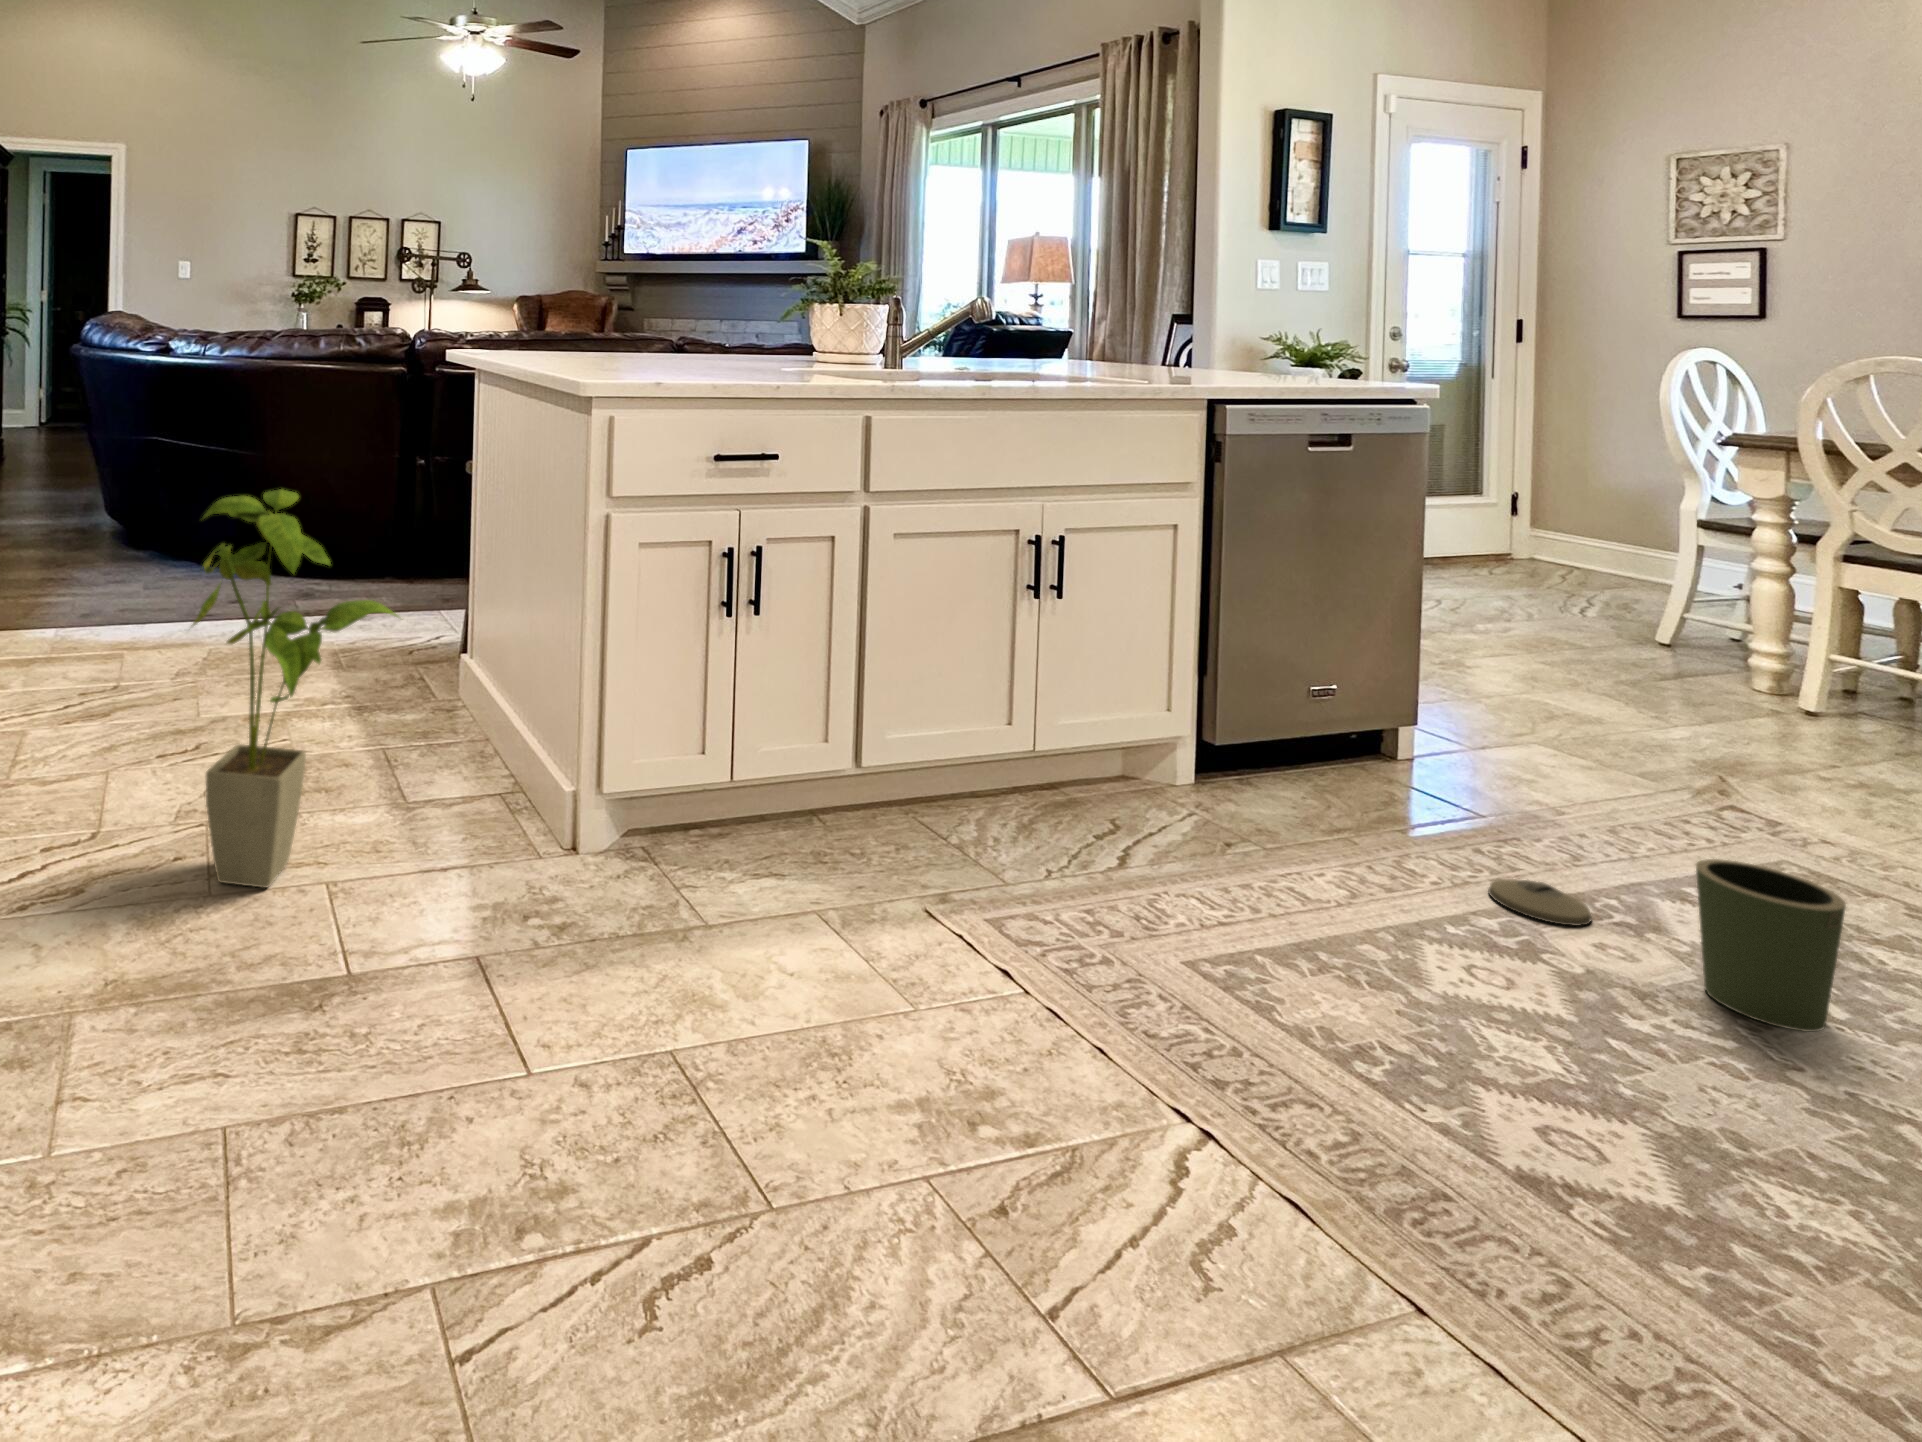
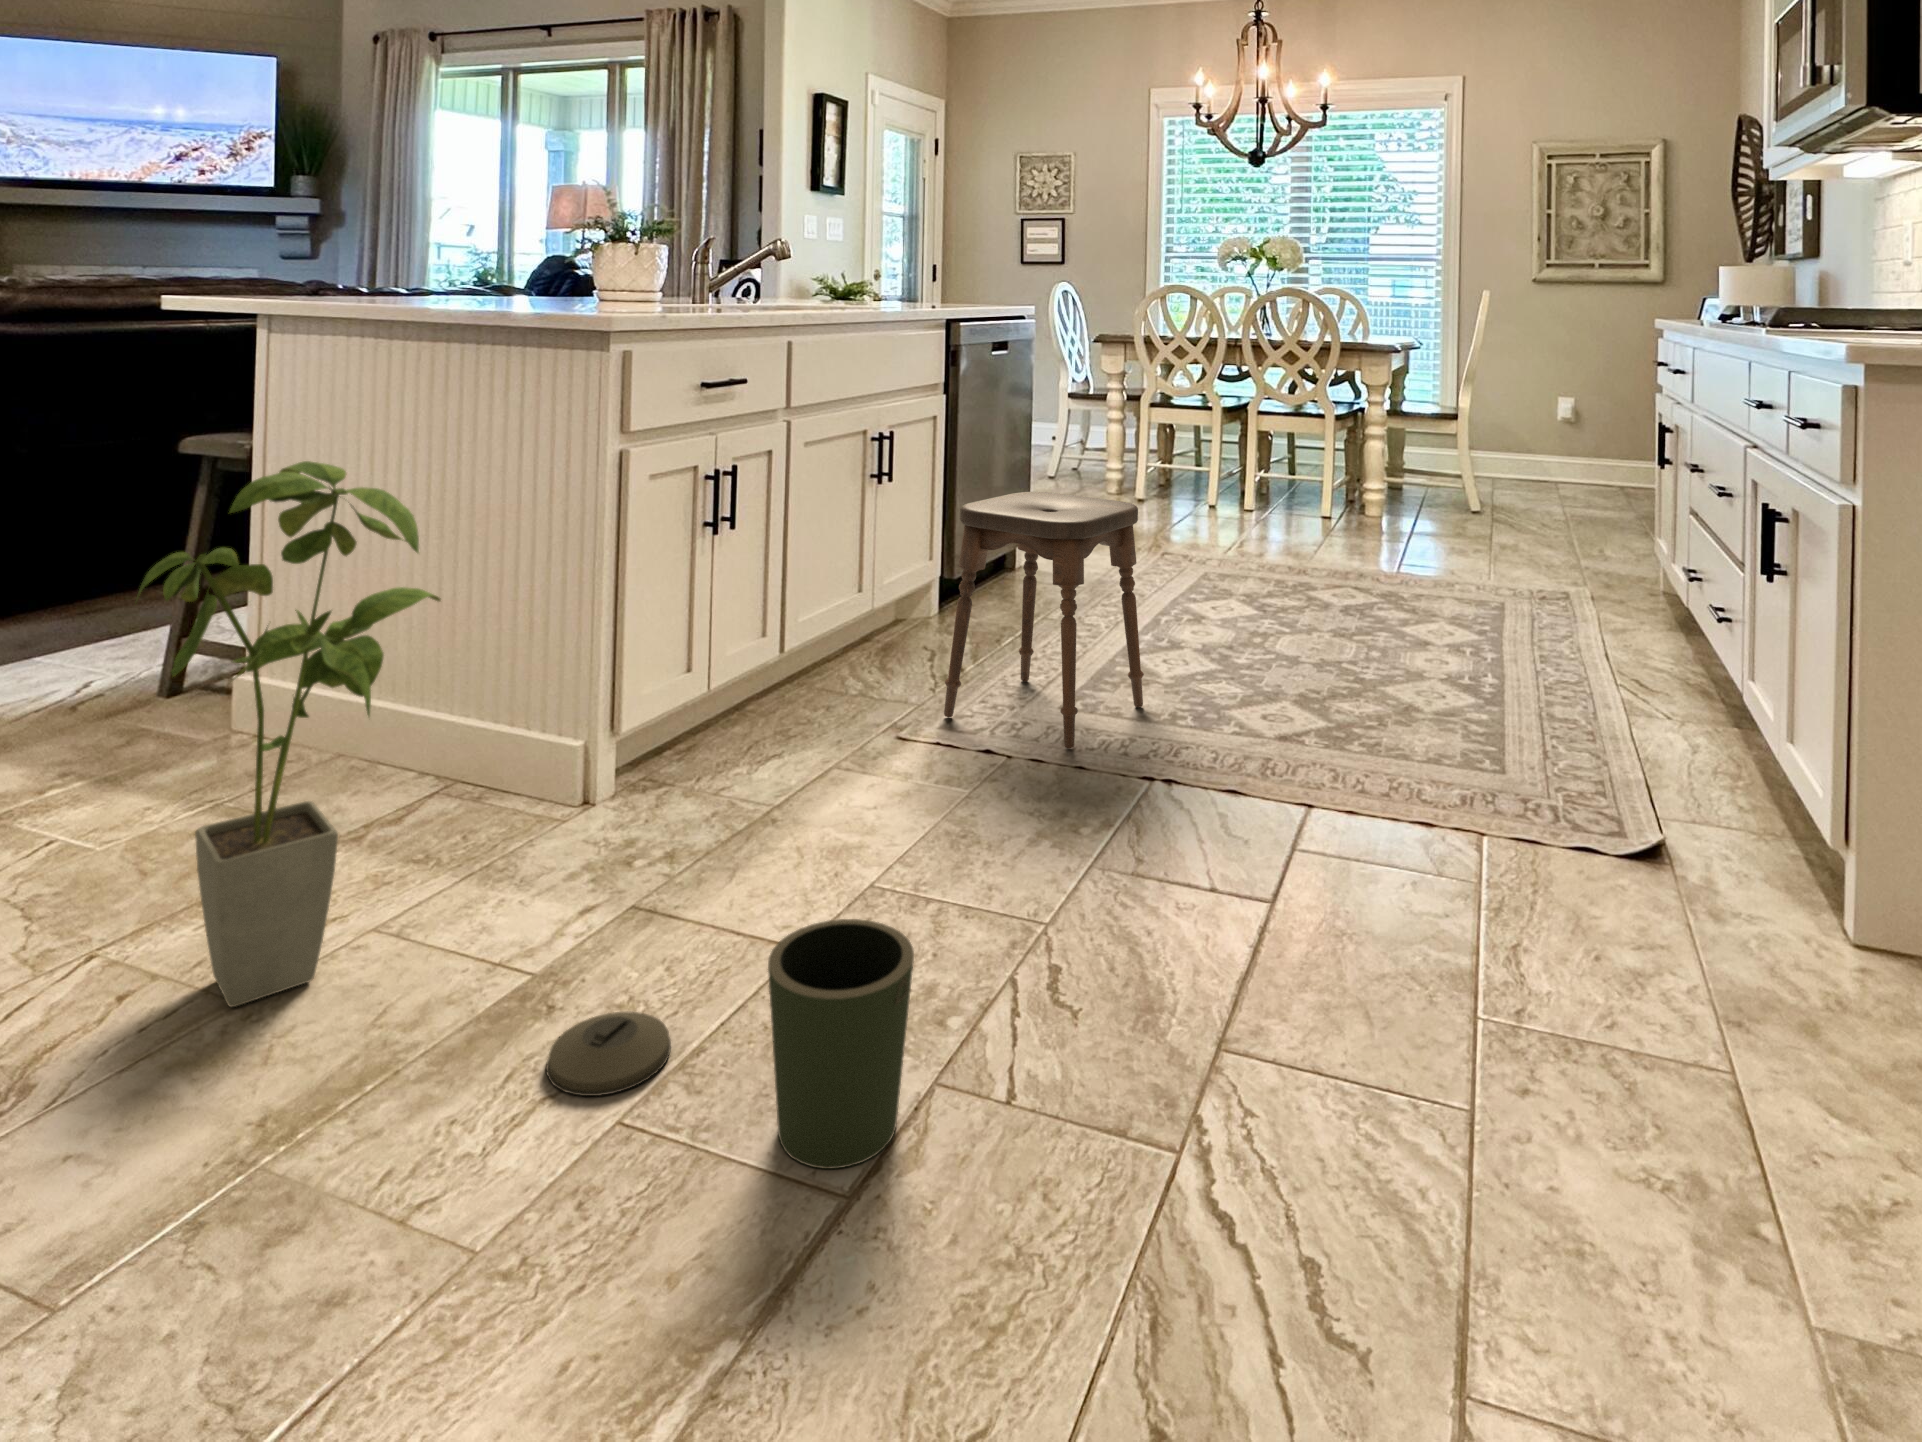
stool: none [1005,642,1319,1016] -> present [944,492,1144,748]
trash can: present [1488,859,1846,1032] -> present [546,919,914,1169]

